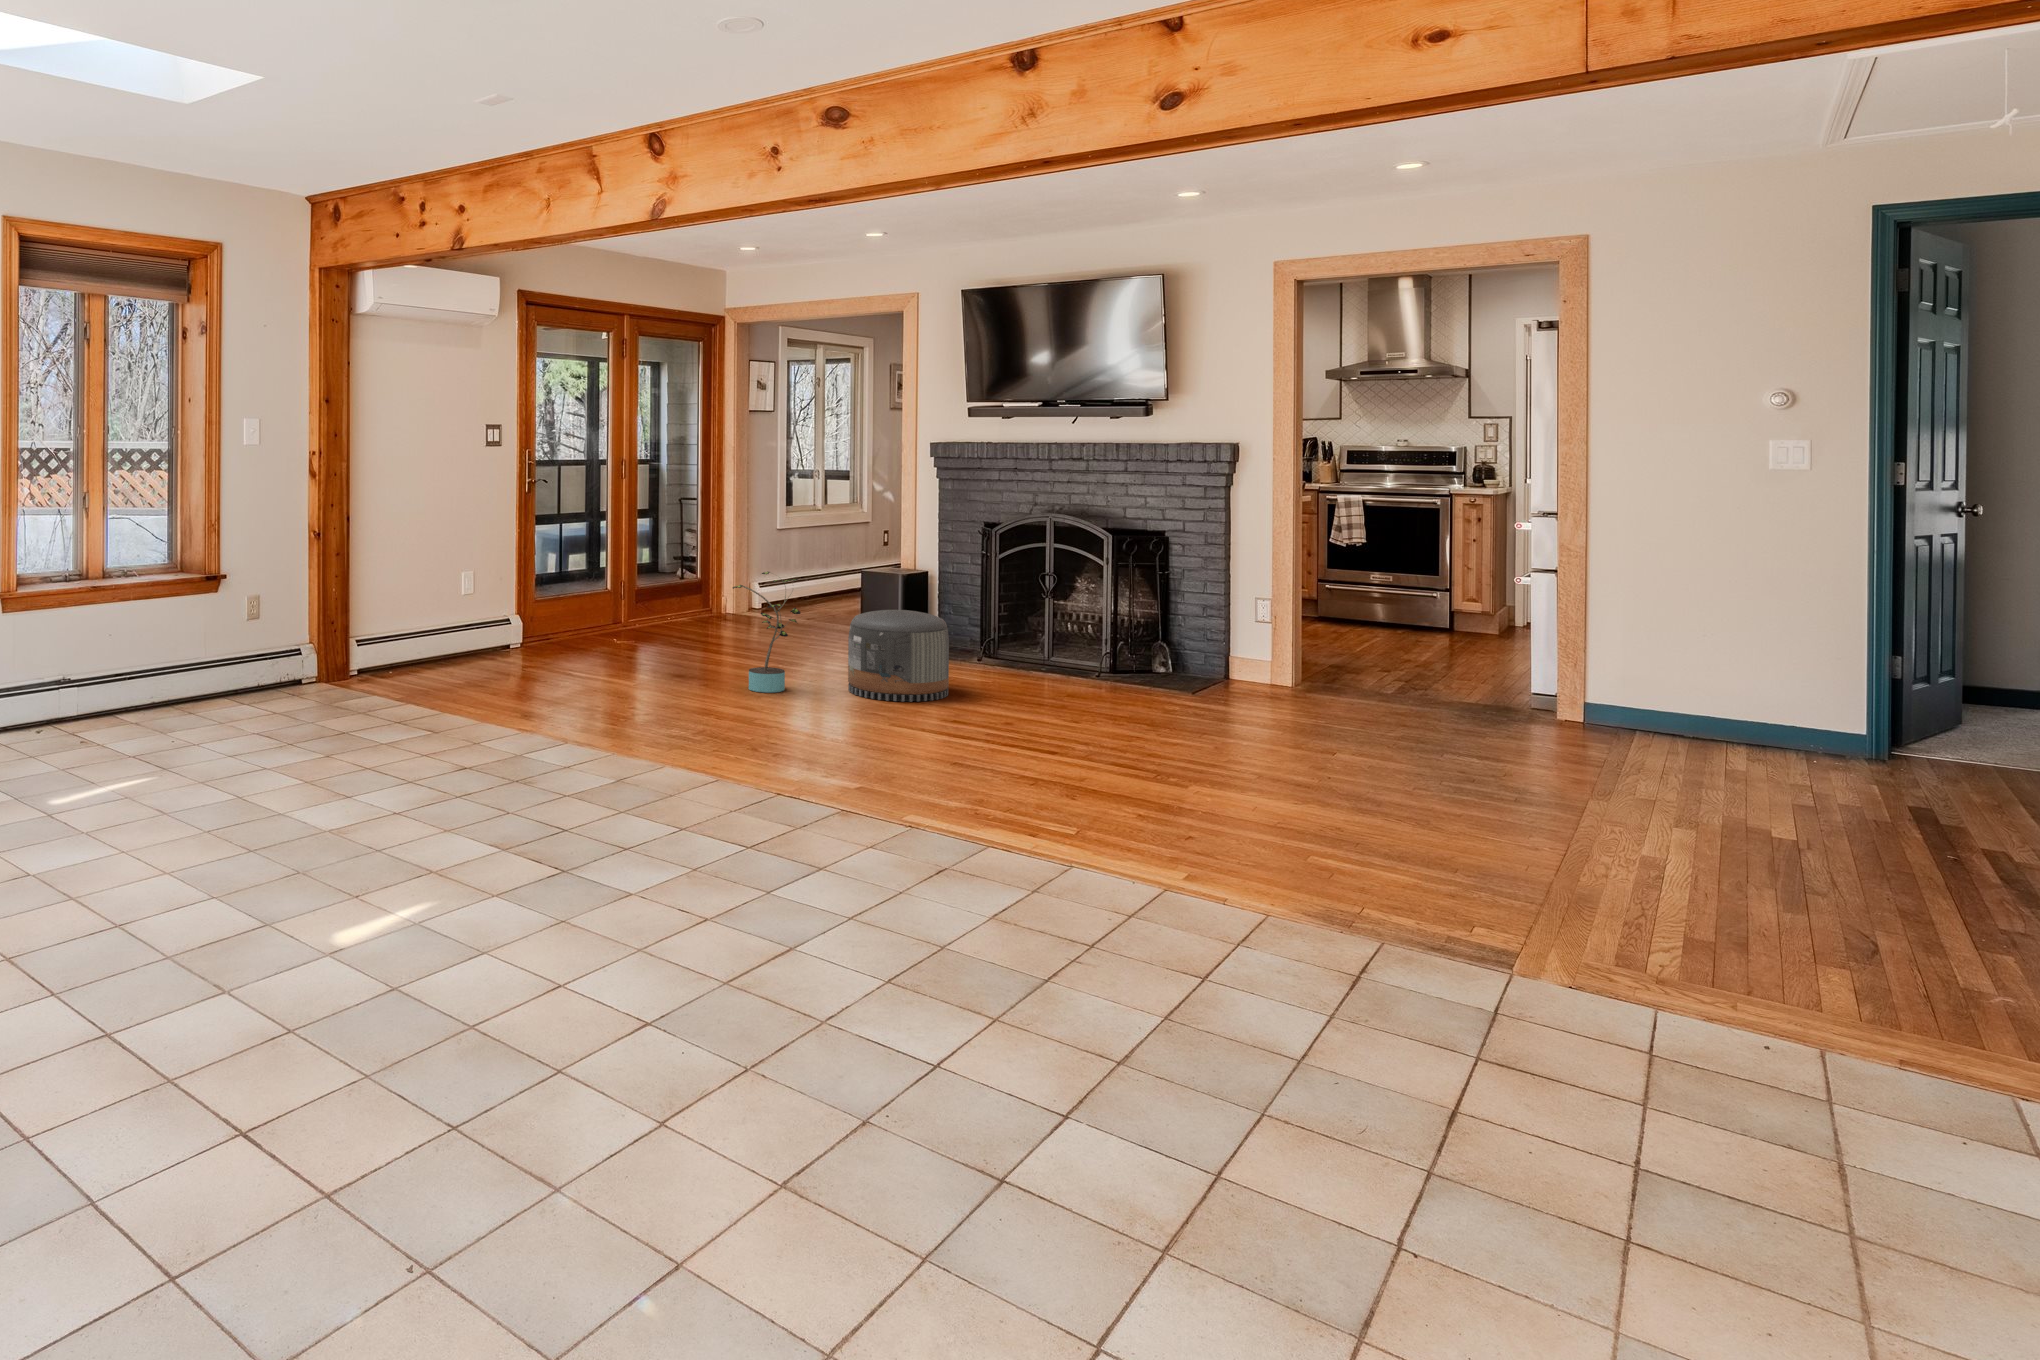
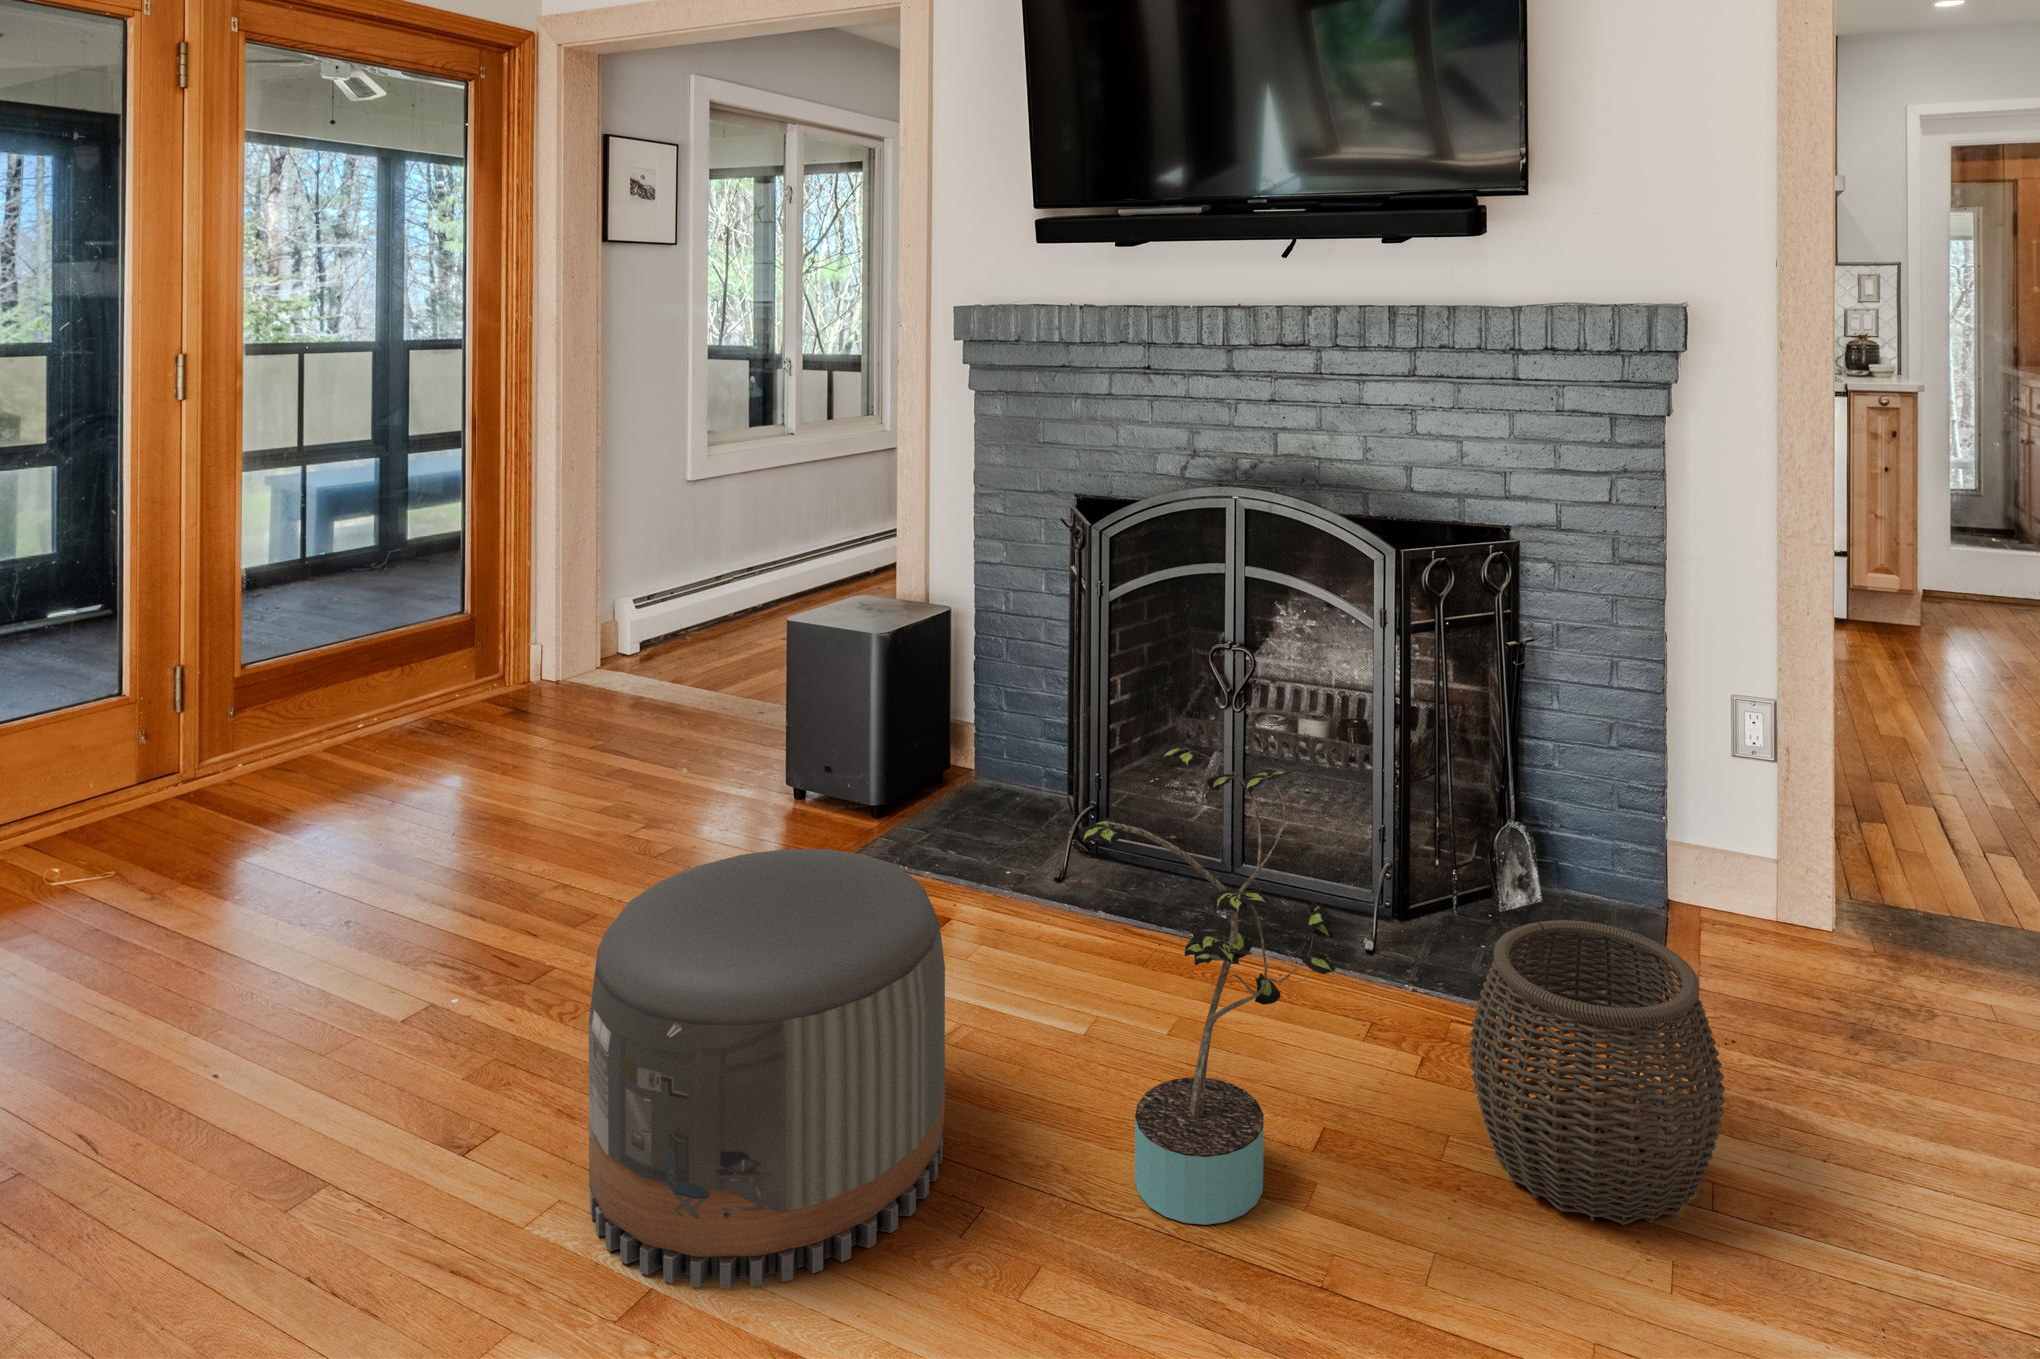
potted plant: present [733,571,800,693] -> present [1079,746,1336,1225]
woven basket: none [1114,640,1193,712] -> present [1469,920,1725,1225]

